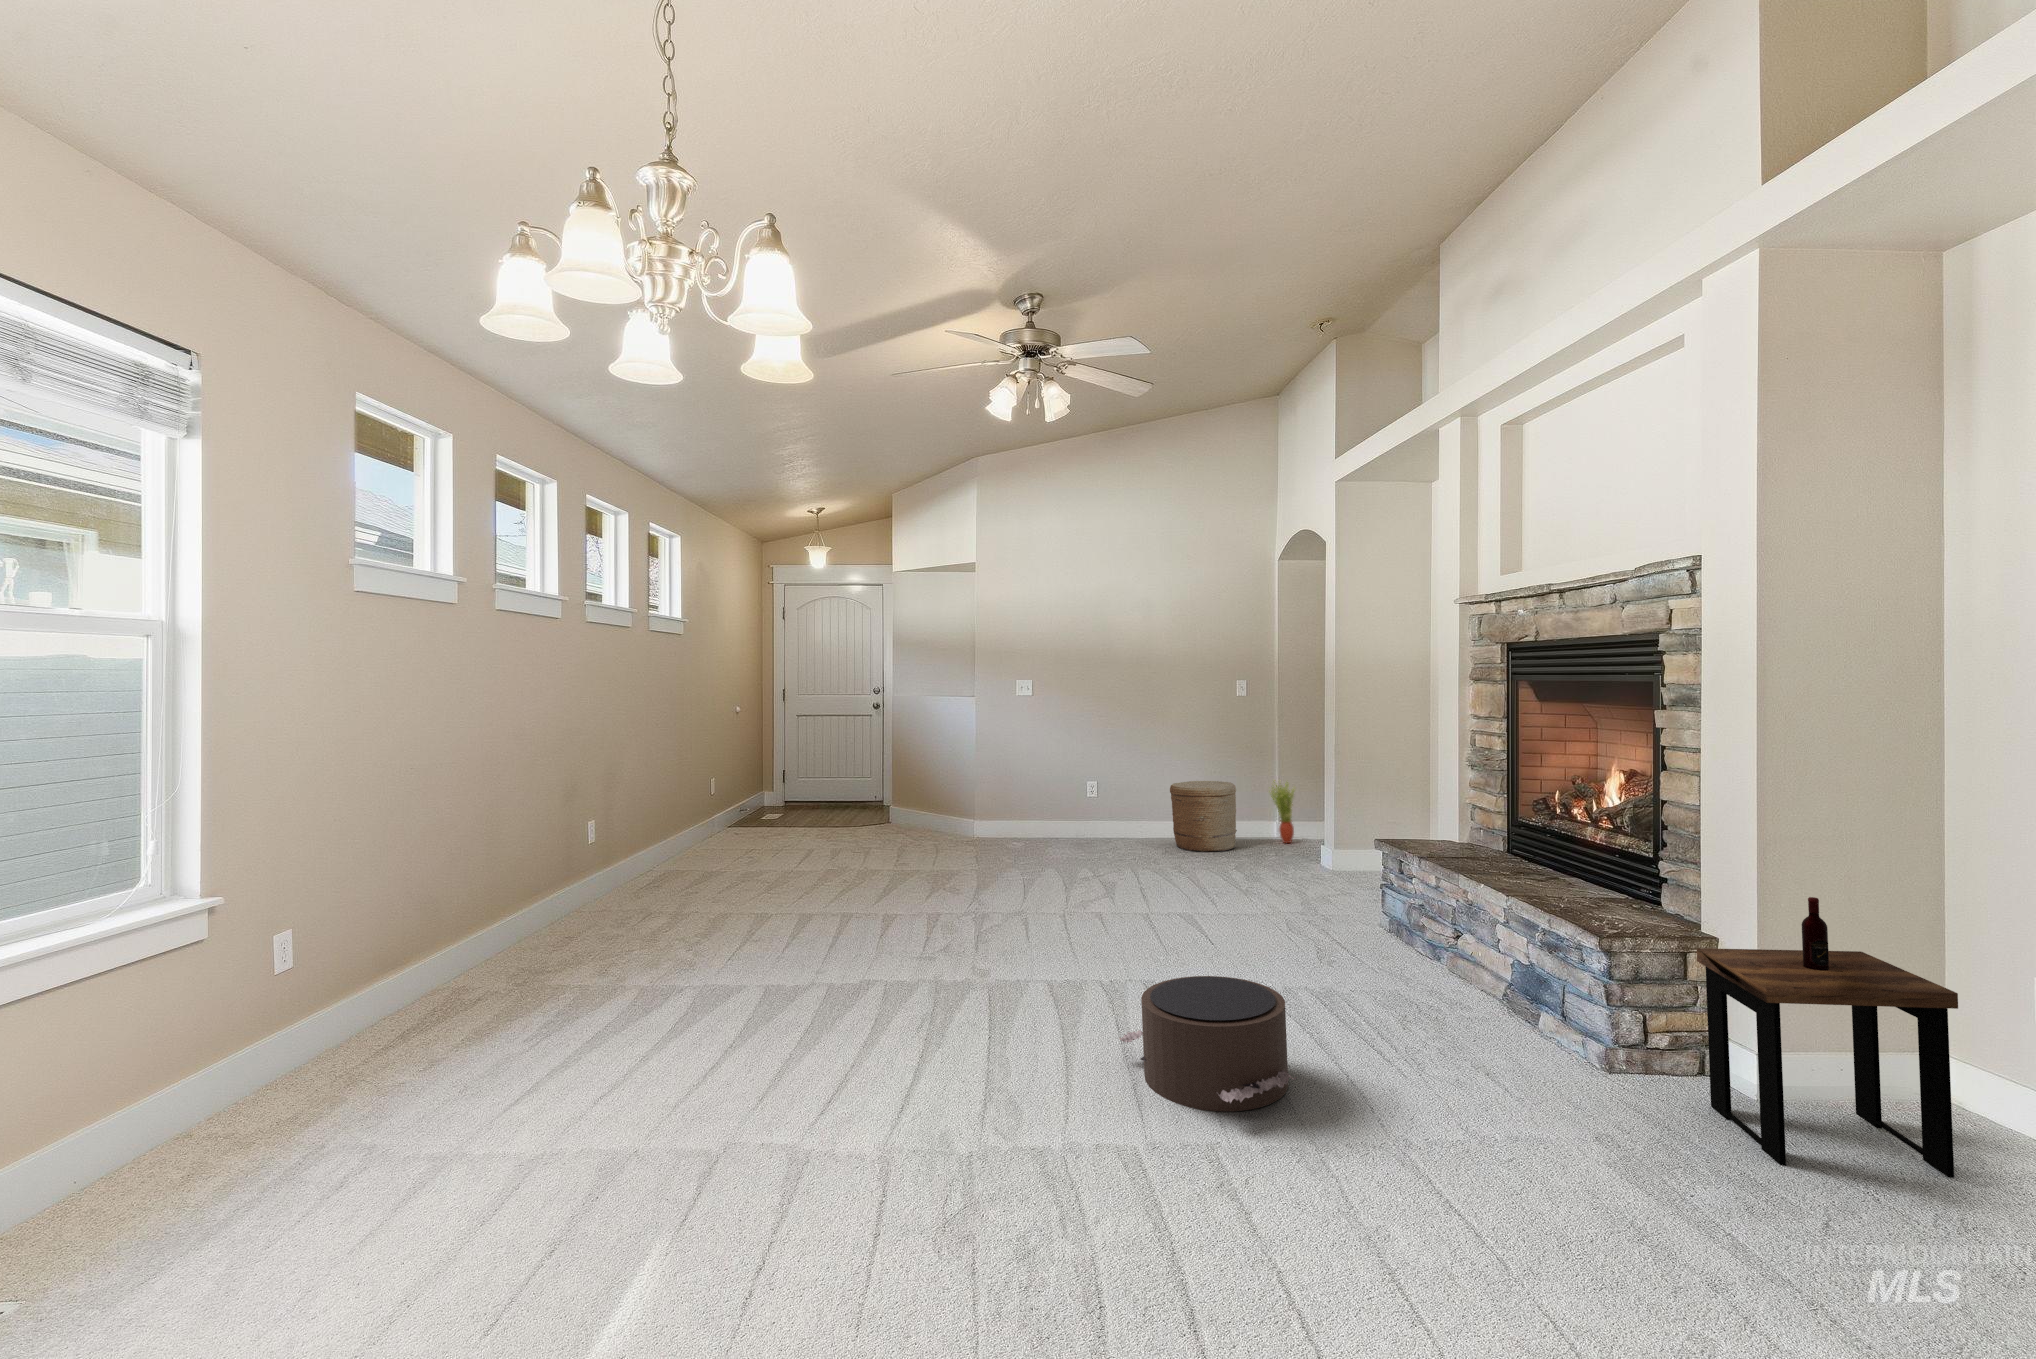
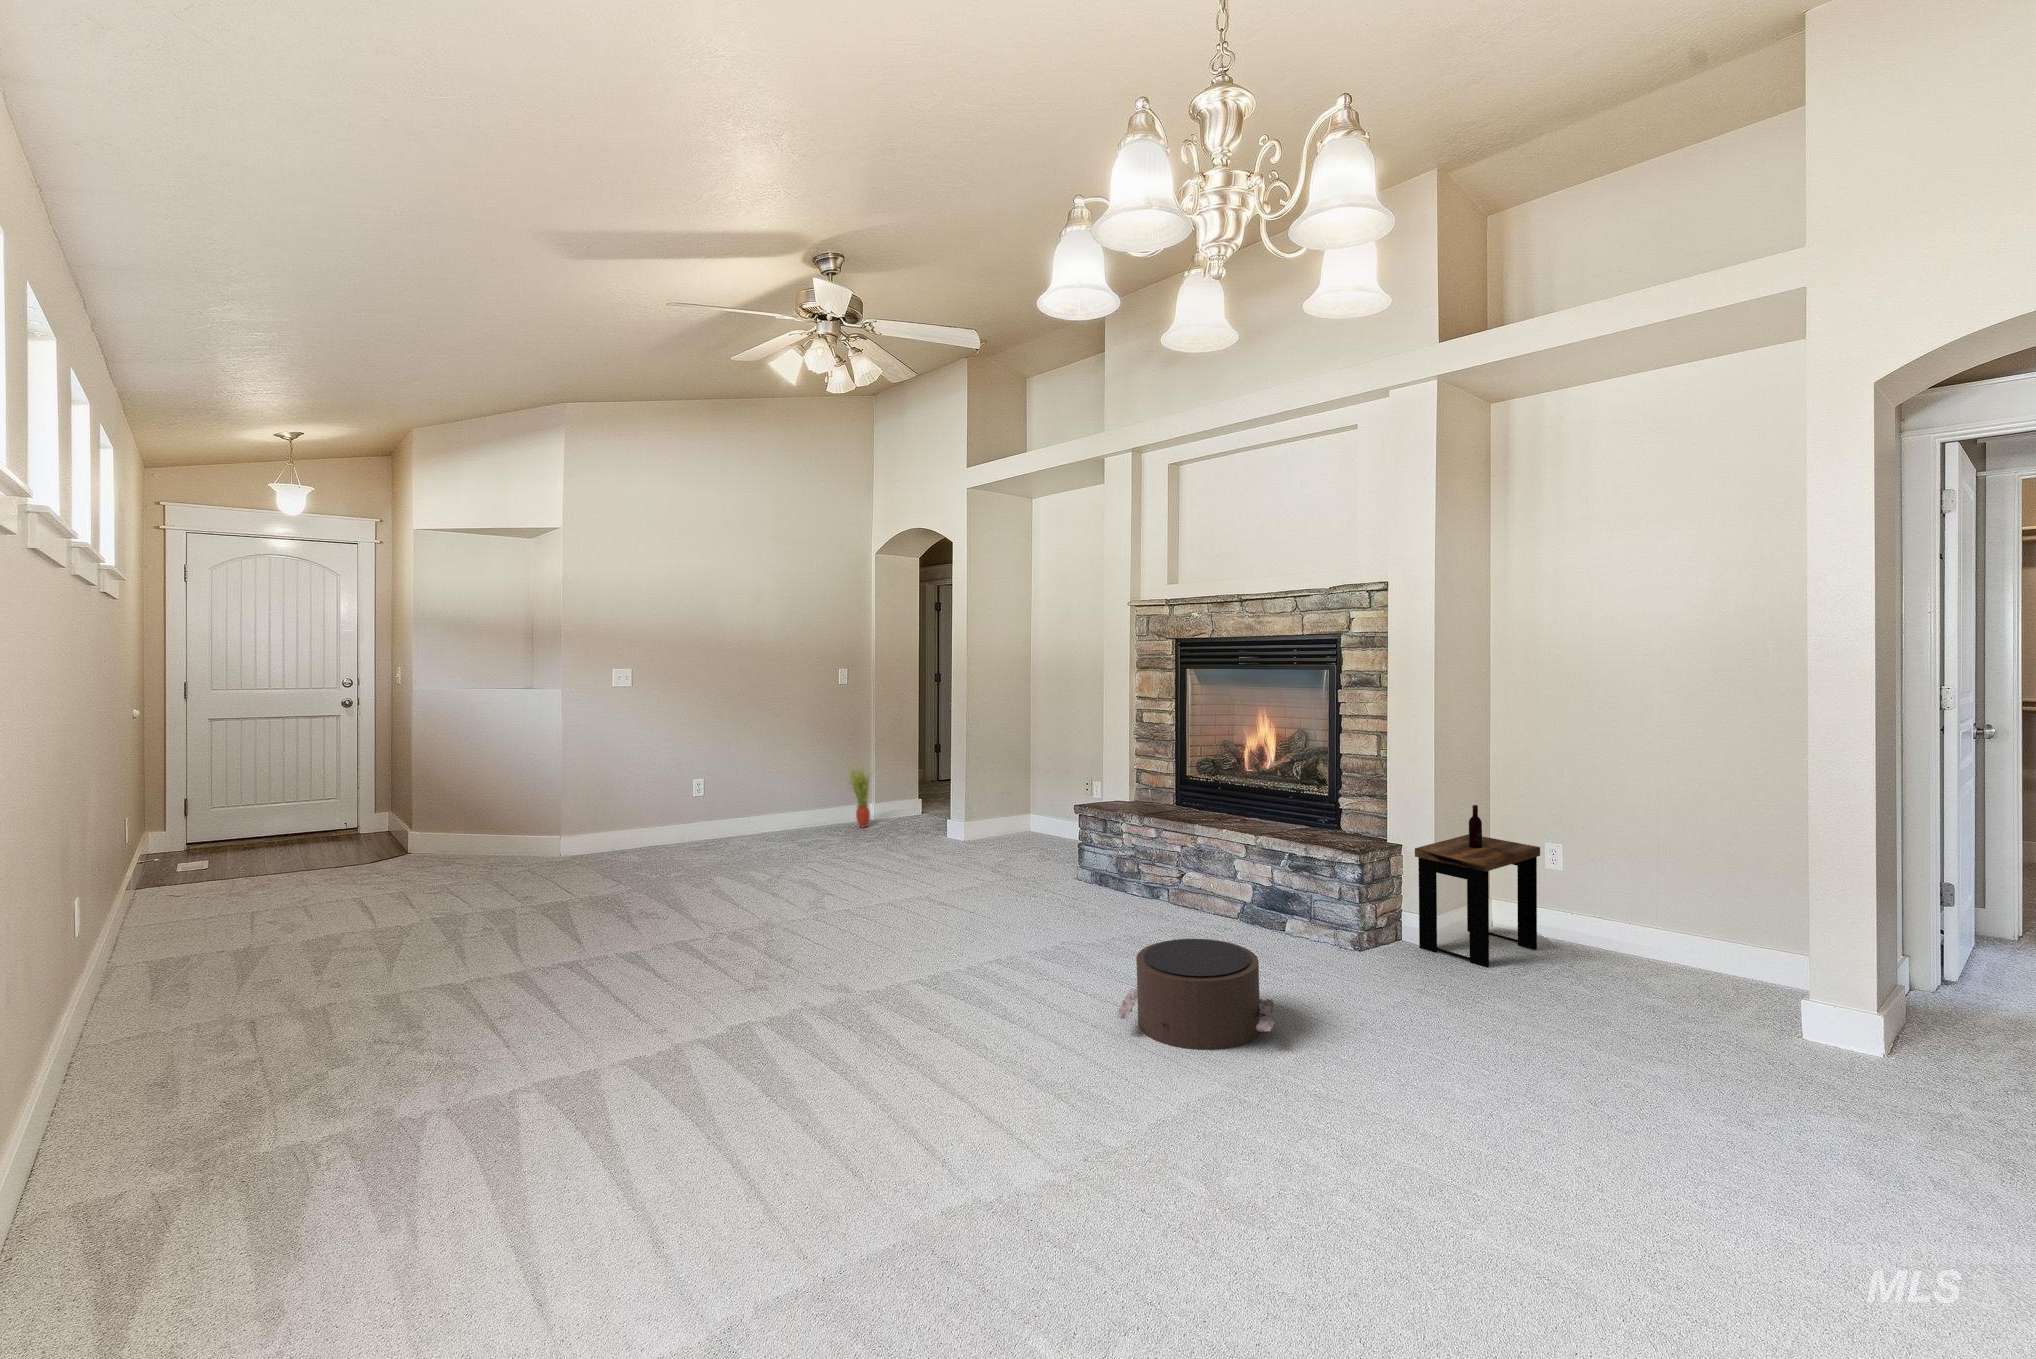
woven basket: present [1170,781,1237,852] -> none [760,773,831,850]

